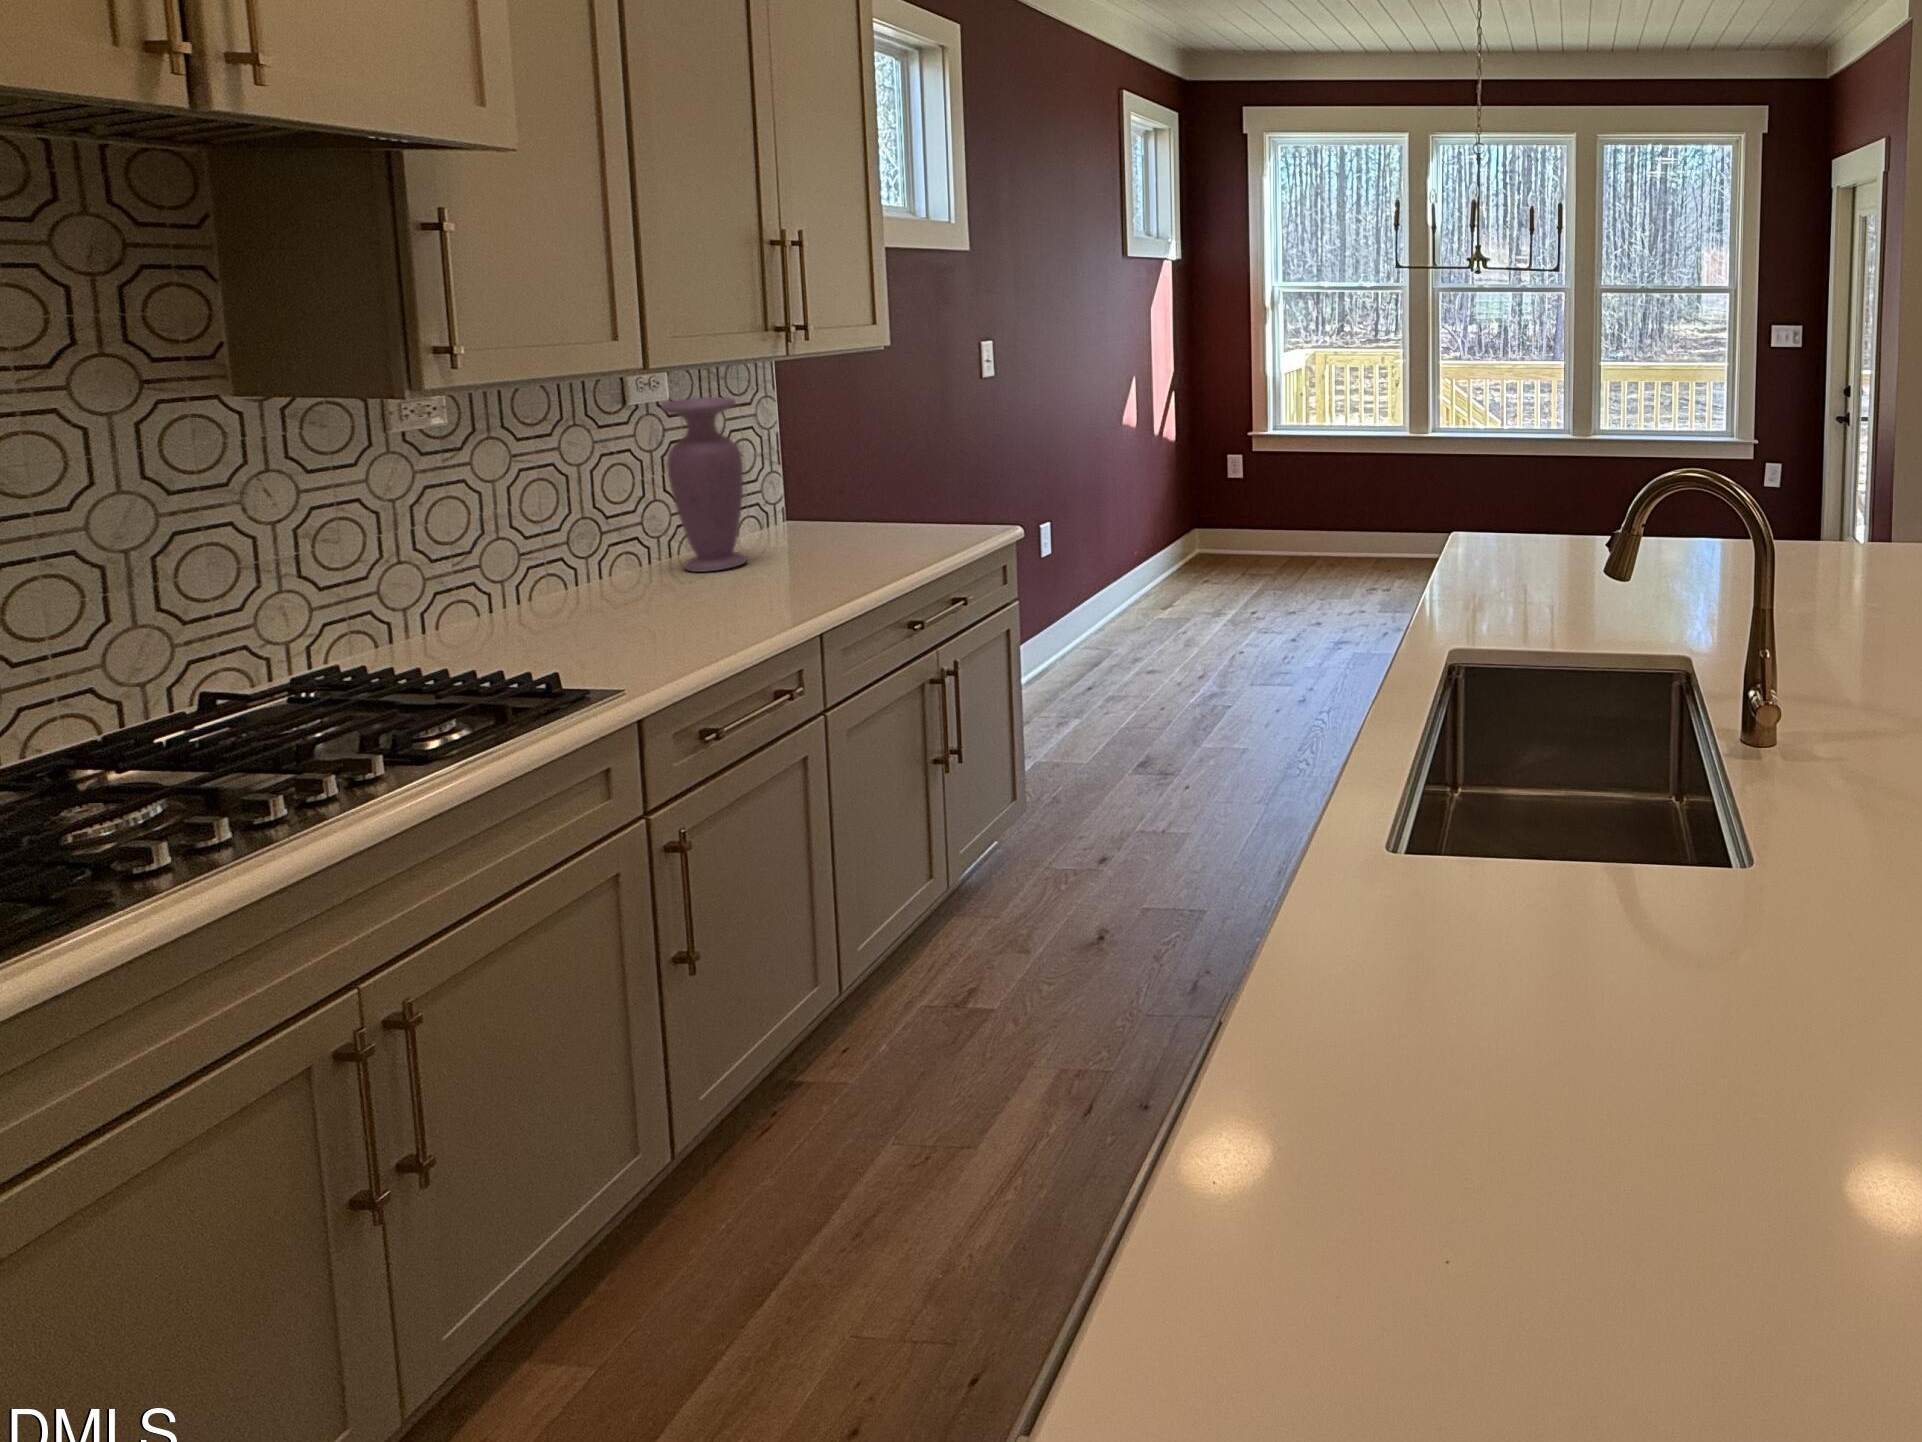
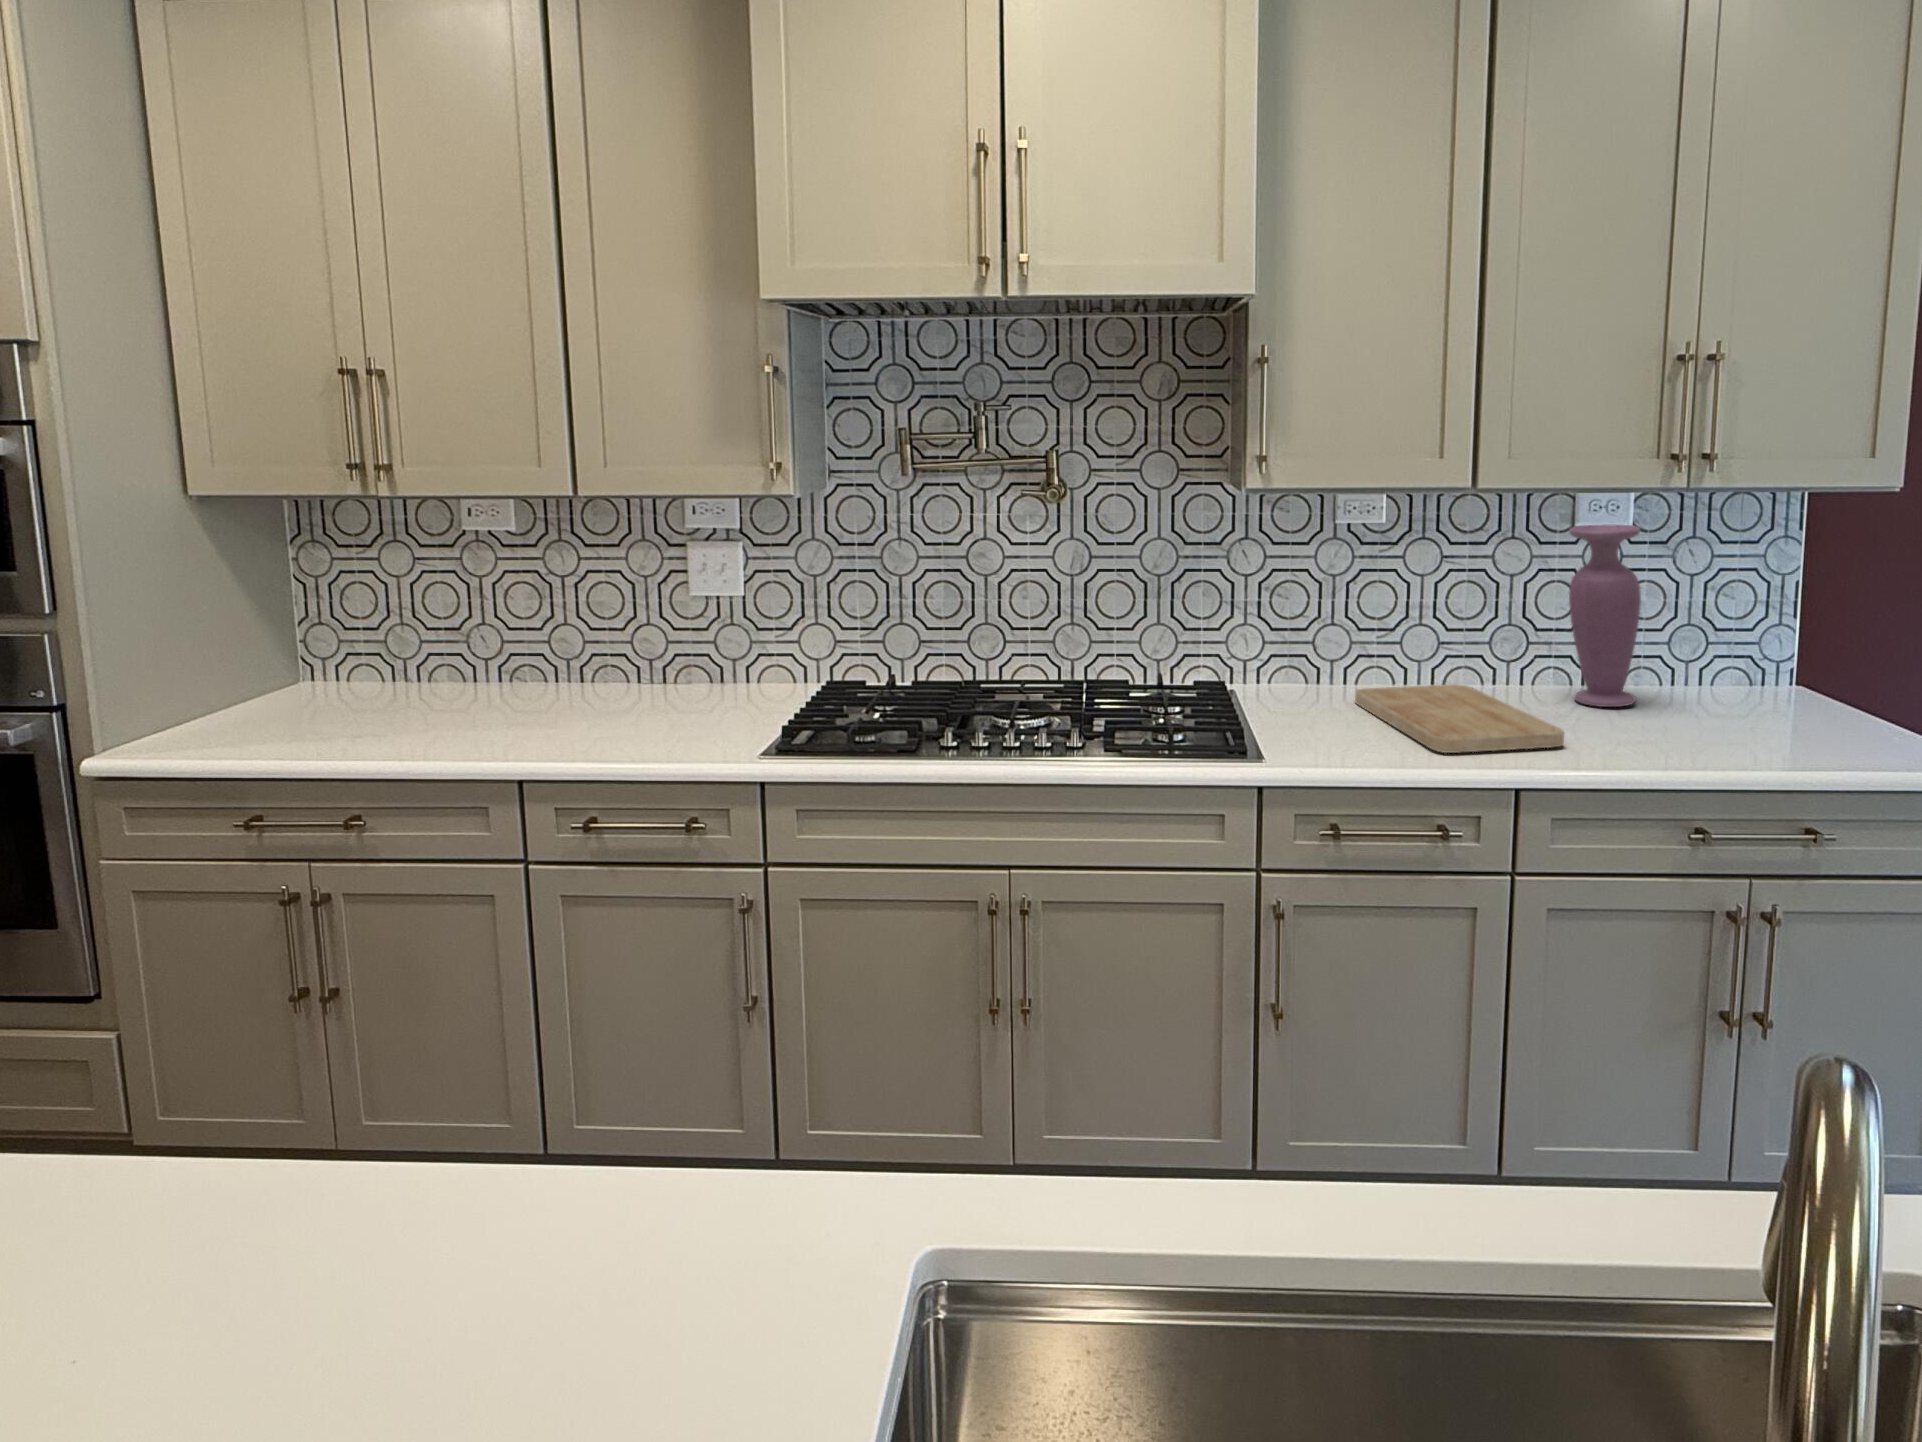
cutting board: none [508,580,812,637] -> present [1355,684,1564,753]

